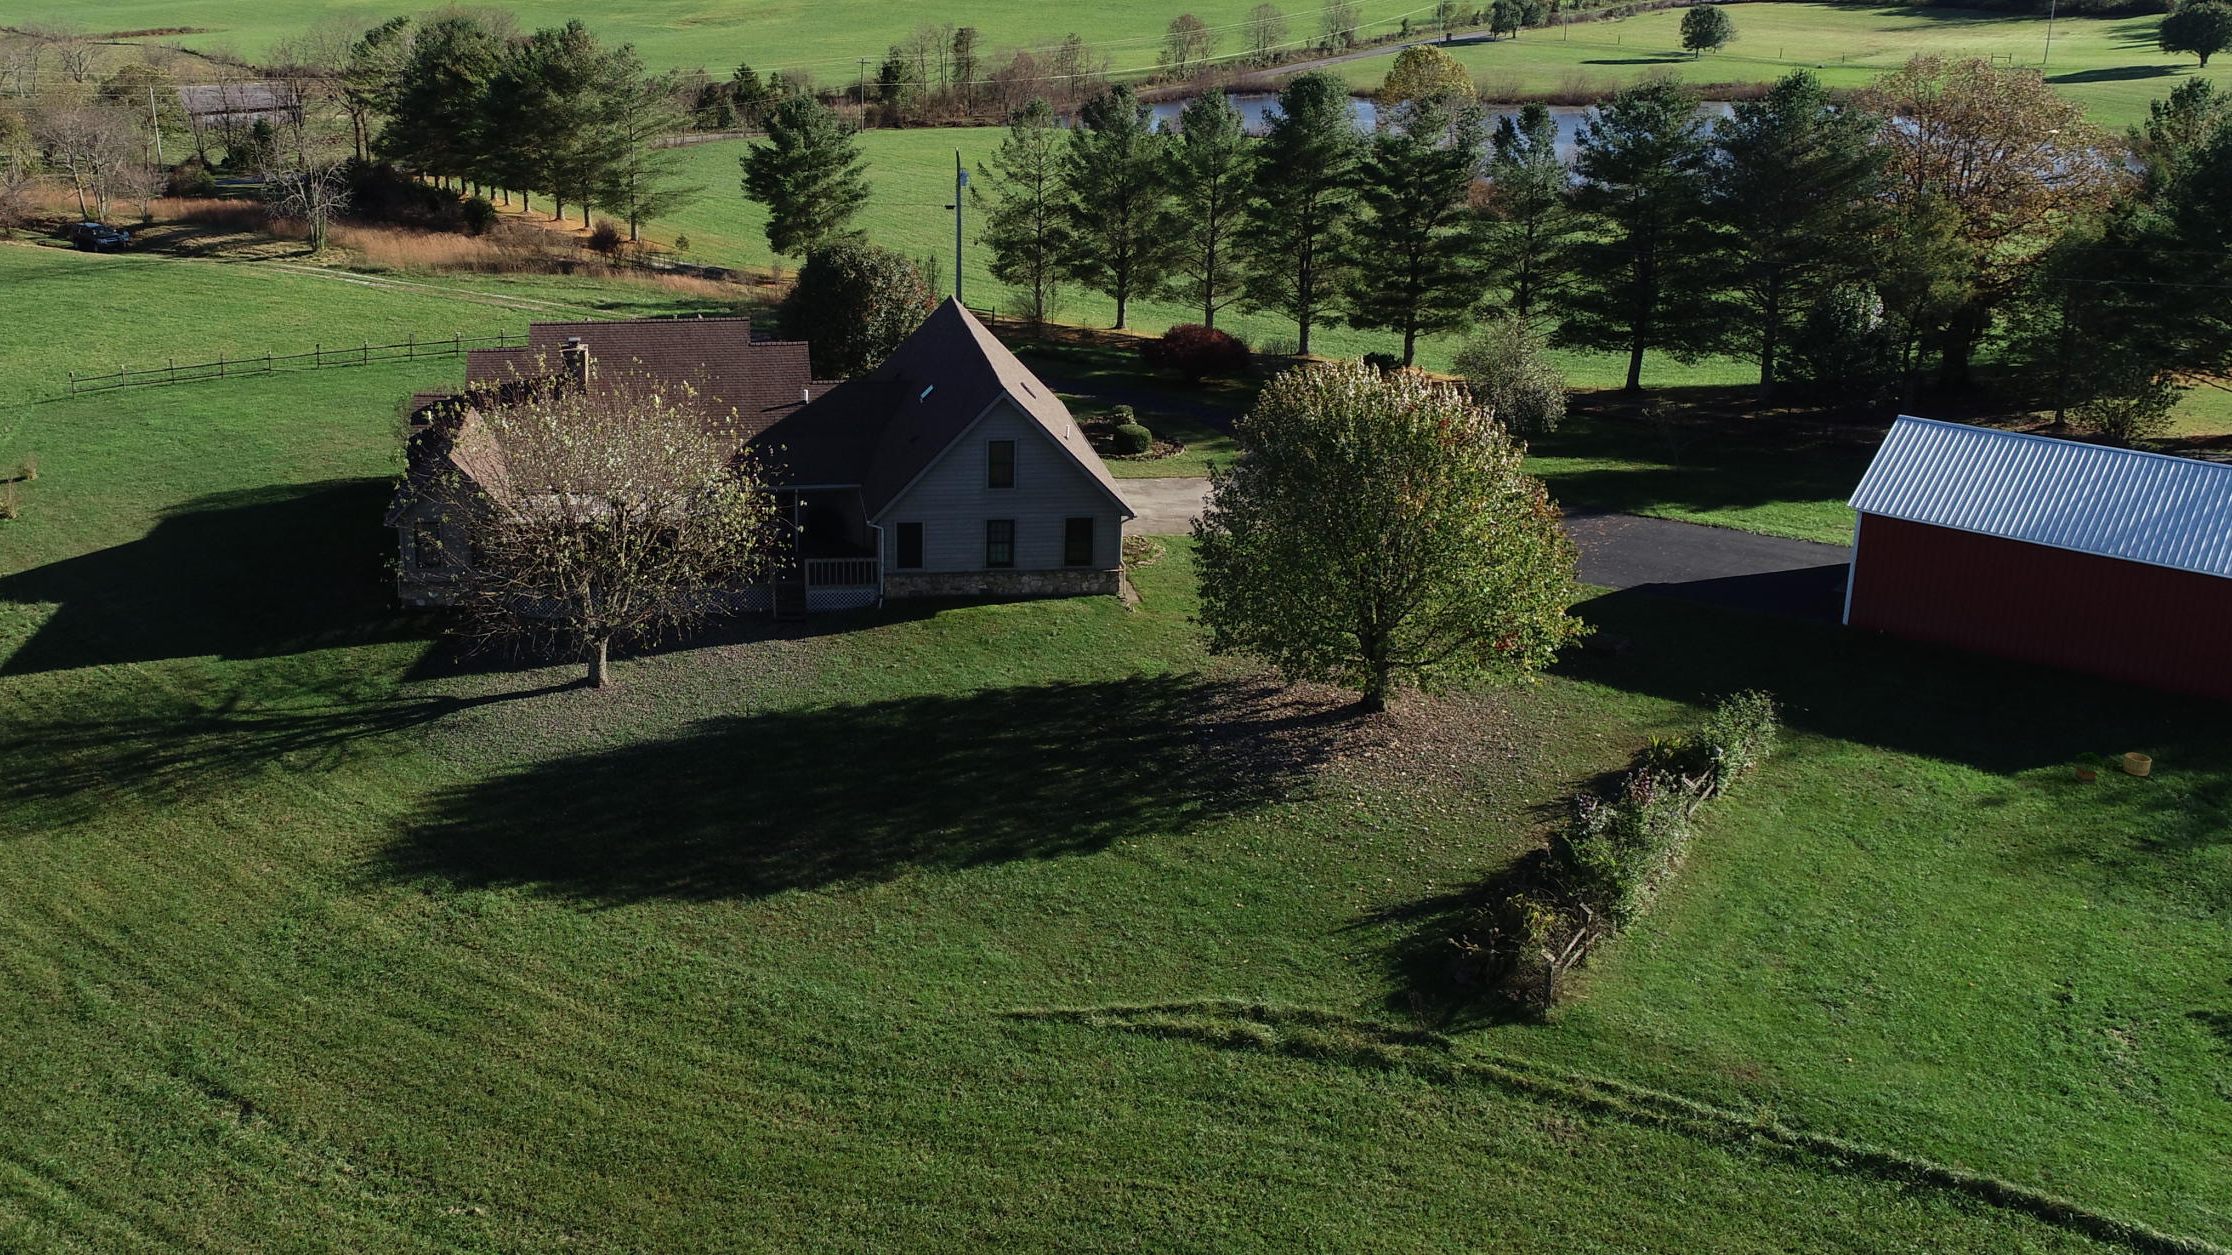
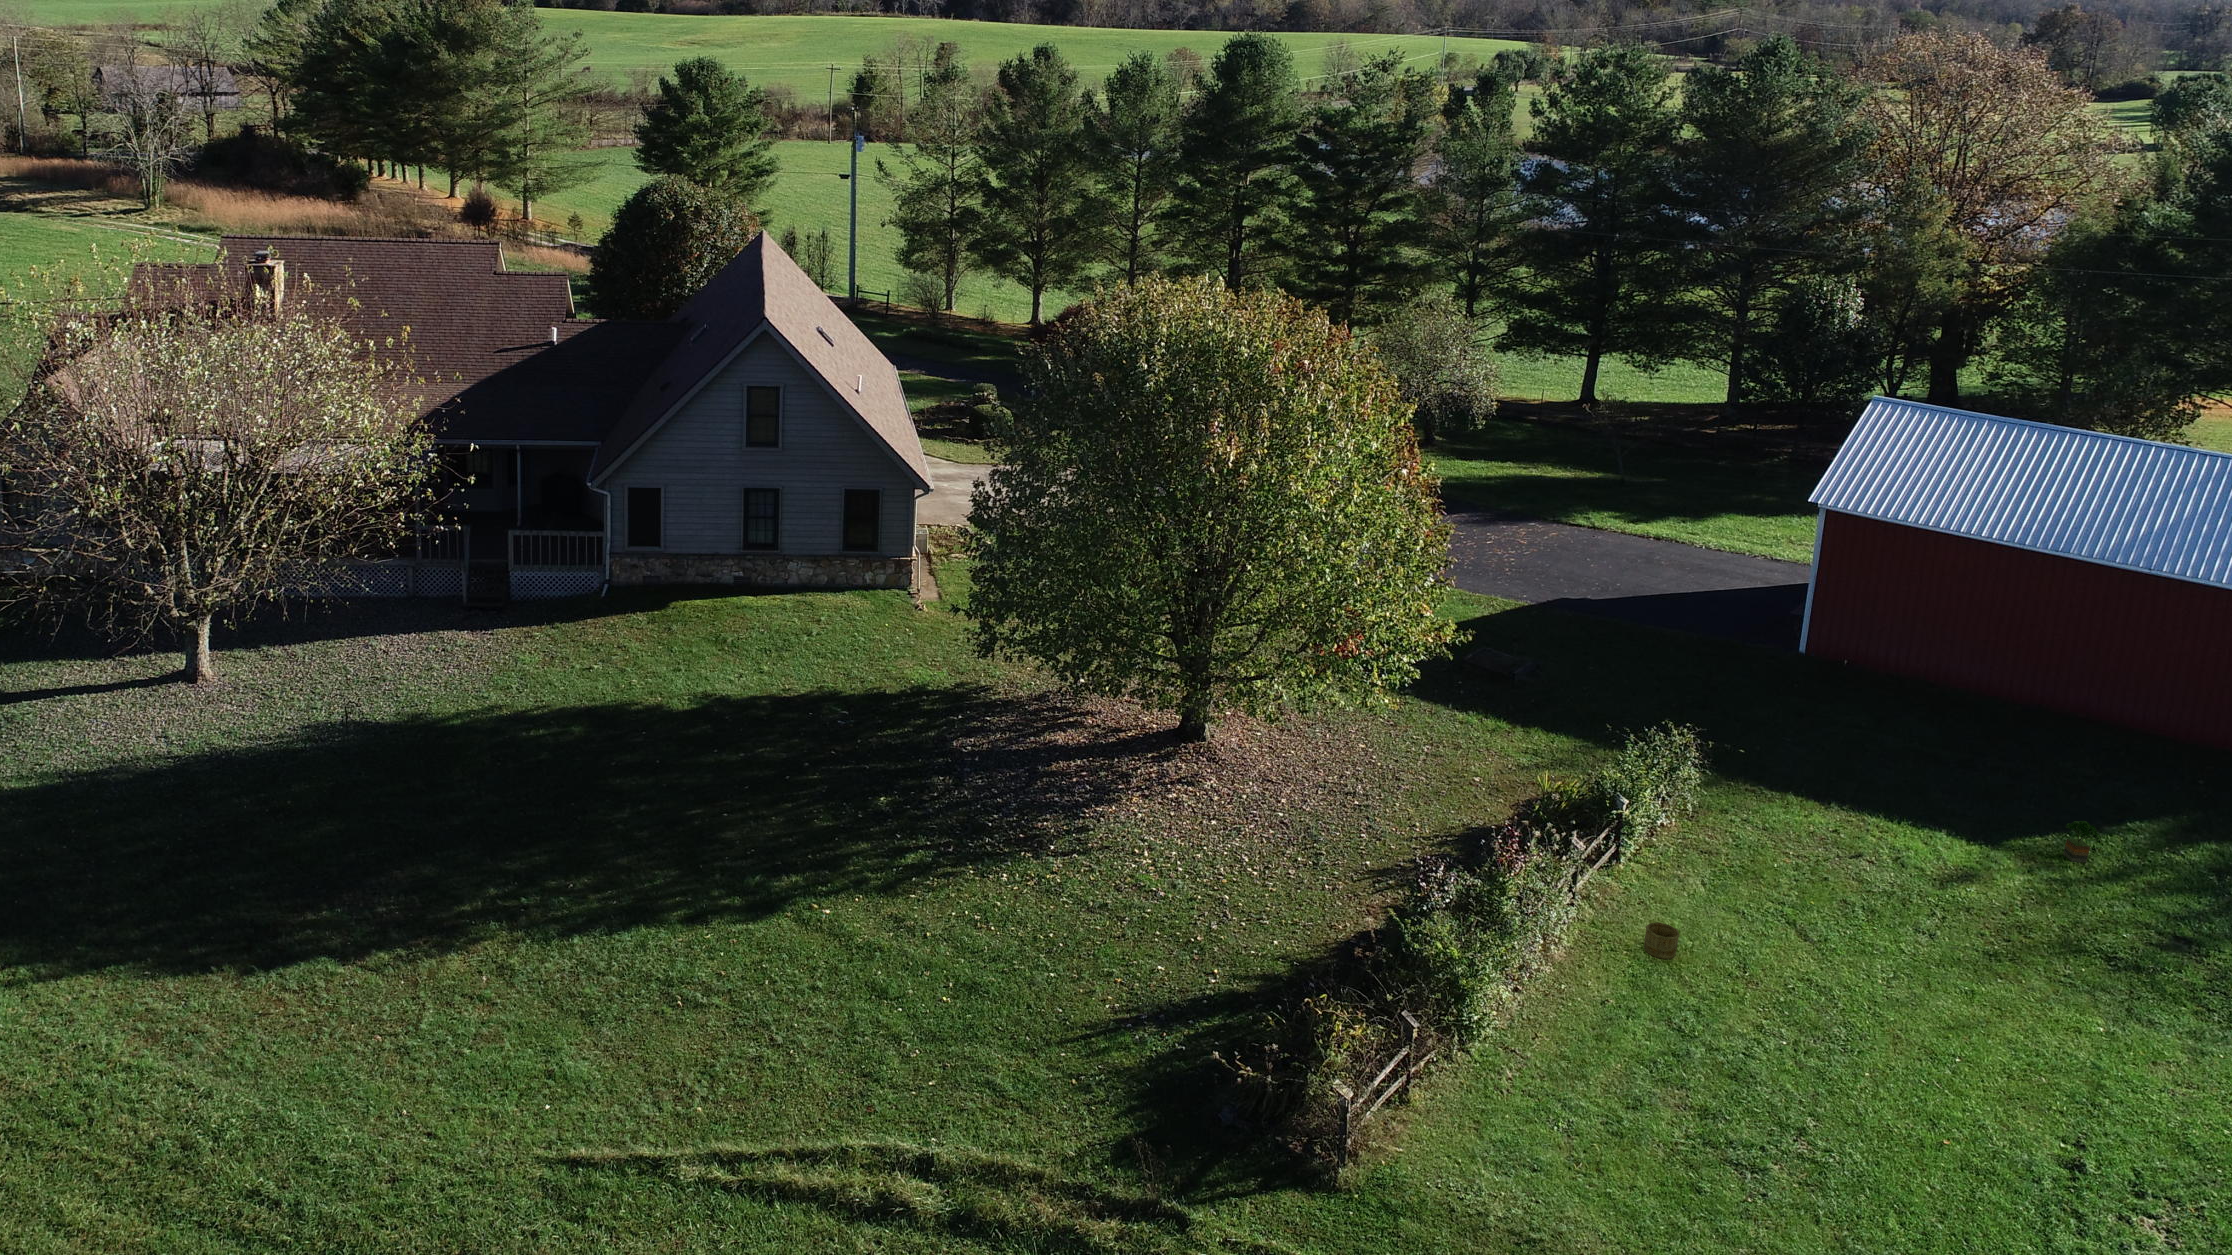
wooden bucket: present [2123,753,2152,776] -> present [1644,922,1680,959]

